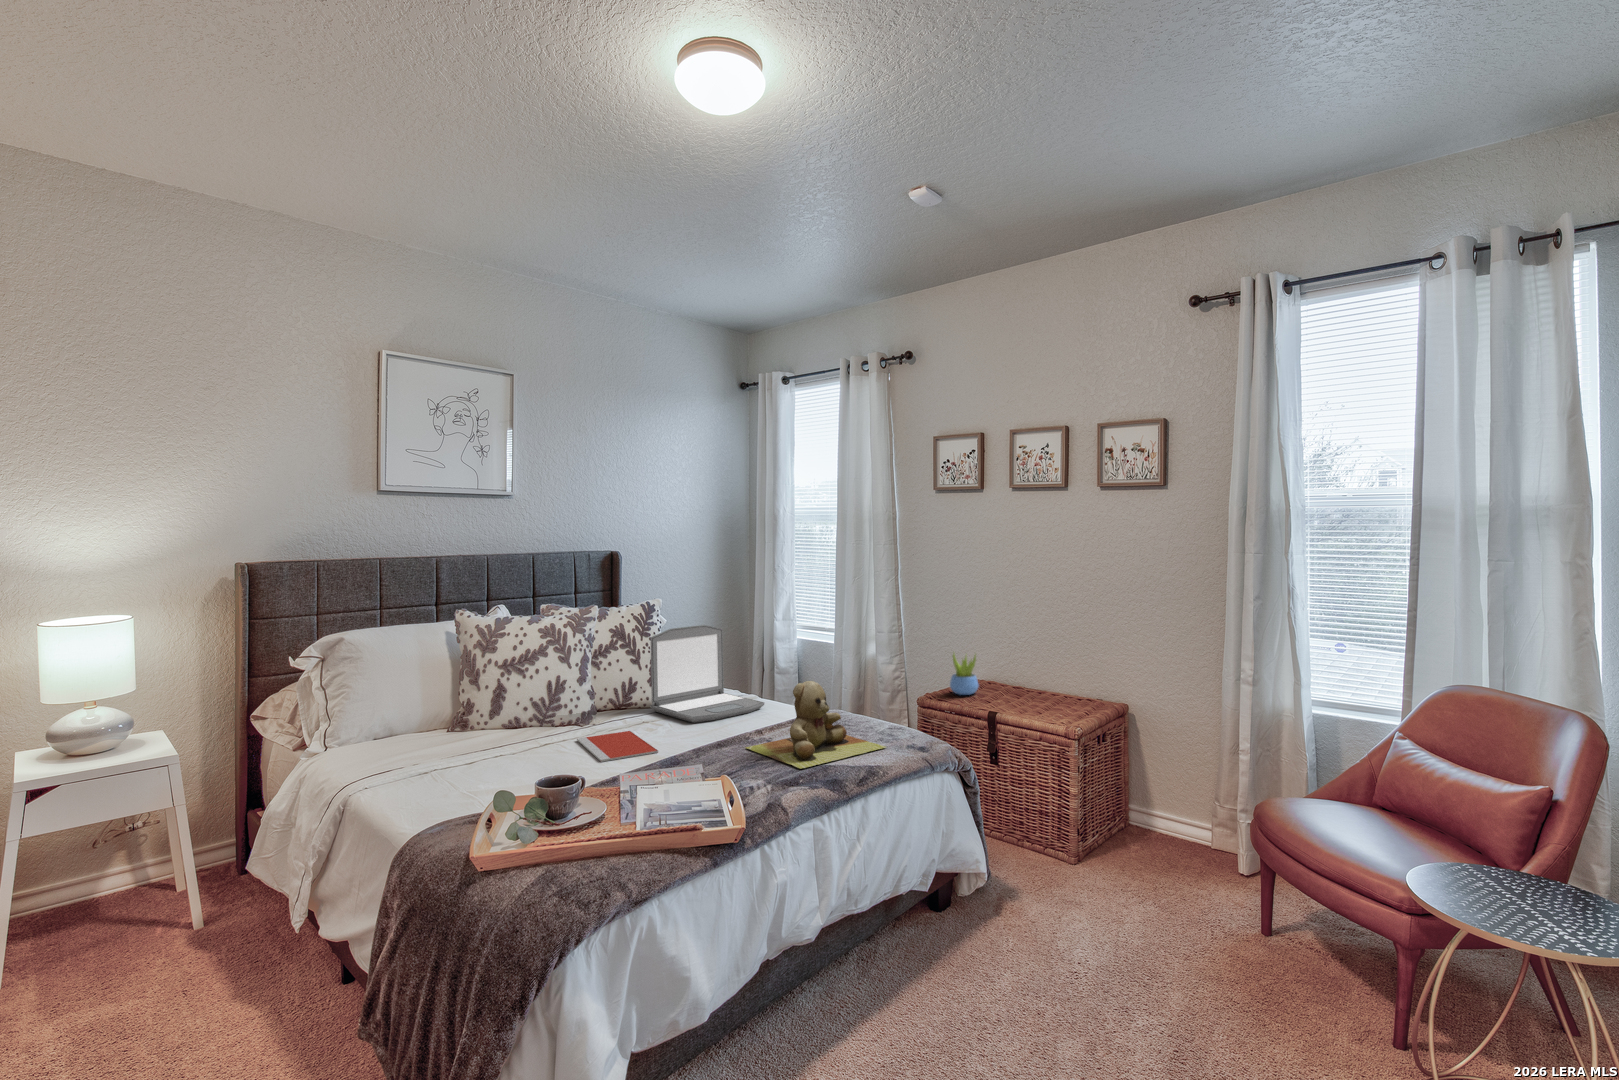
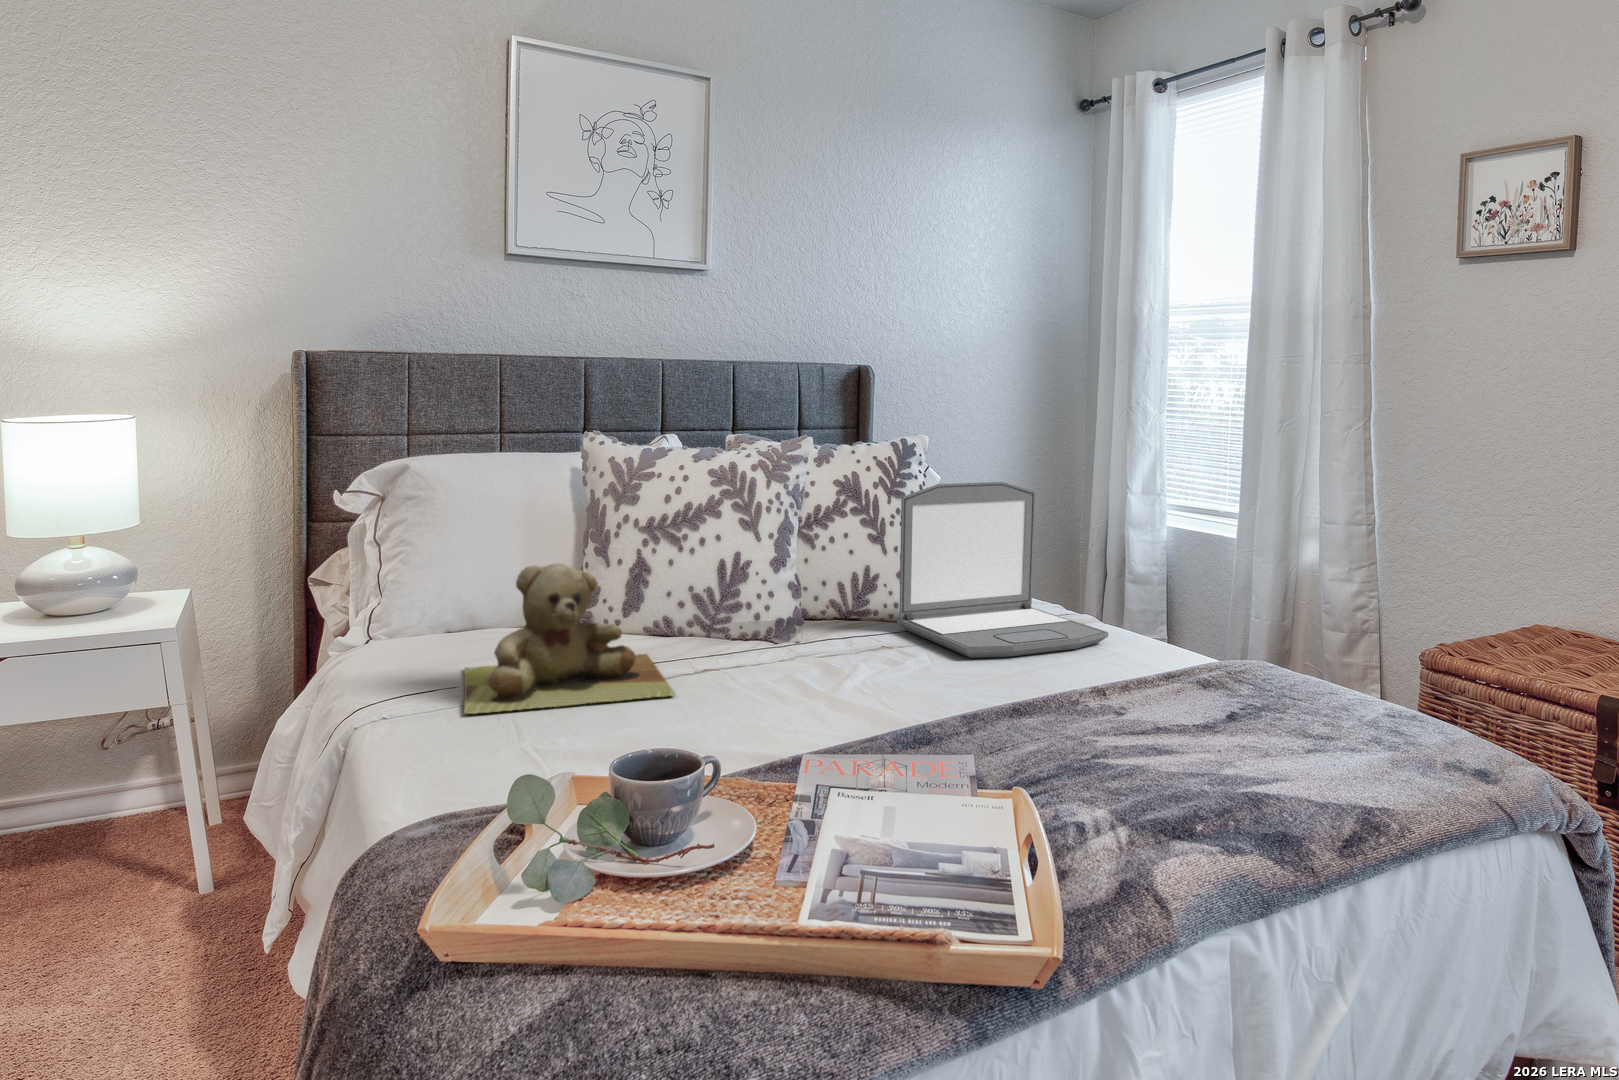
succulent plant: present [950,654,979,695] -> none [1498,565,1572,656]
teddy bear: present [746,681,886,769] -> present [464,564,675,714]
notebook: present [577,731,658,762] -> none [758,661,895,717]

